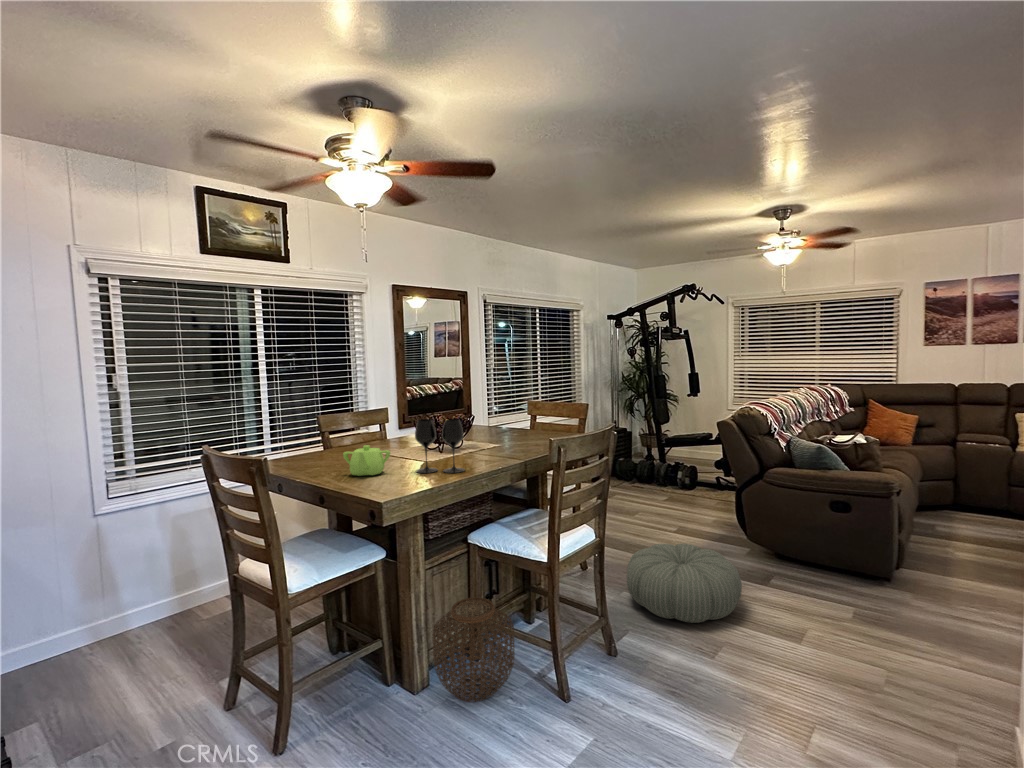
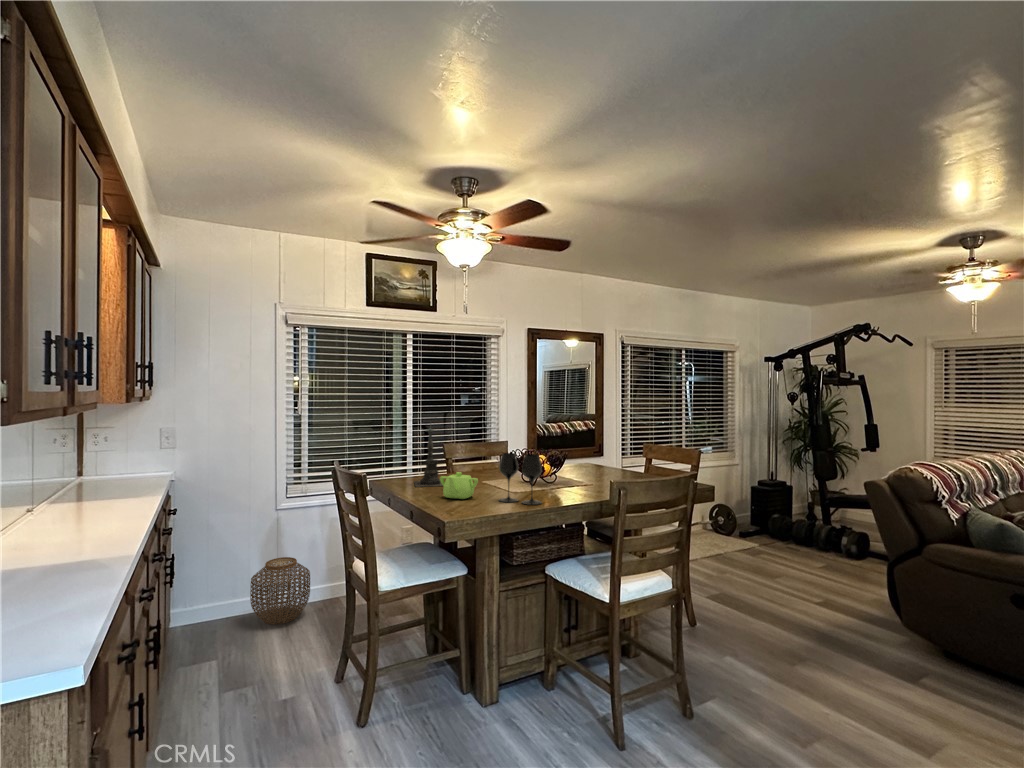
candle holder: none [296,389,340,468] -> present [414,428,443,487]
pouf: present [627,544,742,623] -> none [726,611,867,708]
woven basket: present [433,598,515,702] -> present [250,557,310,625]

